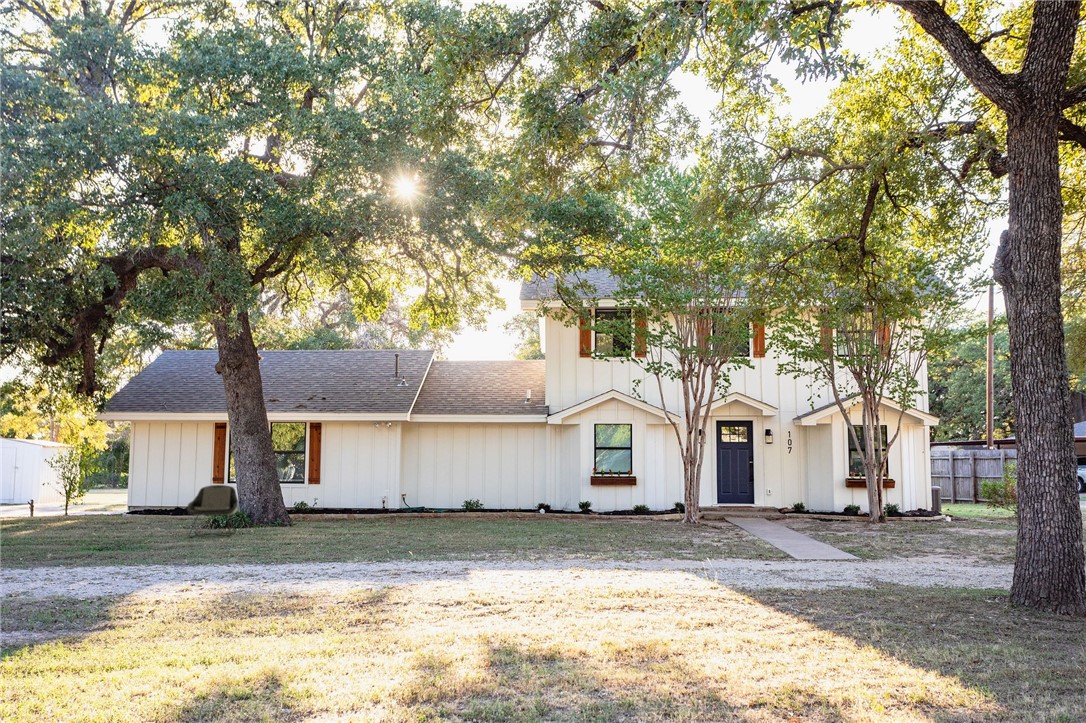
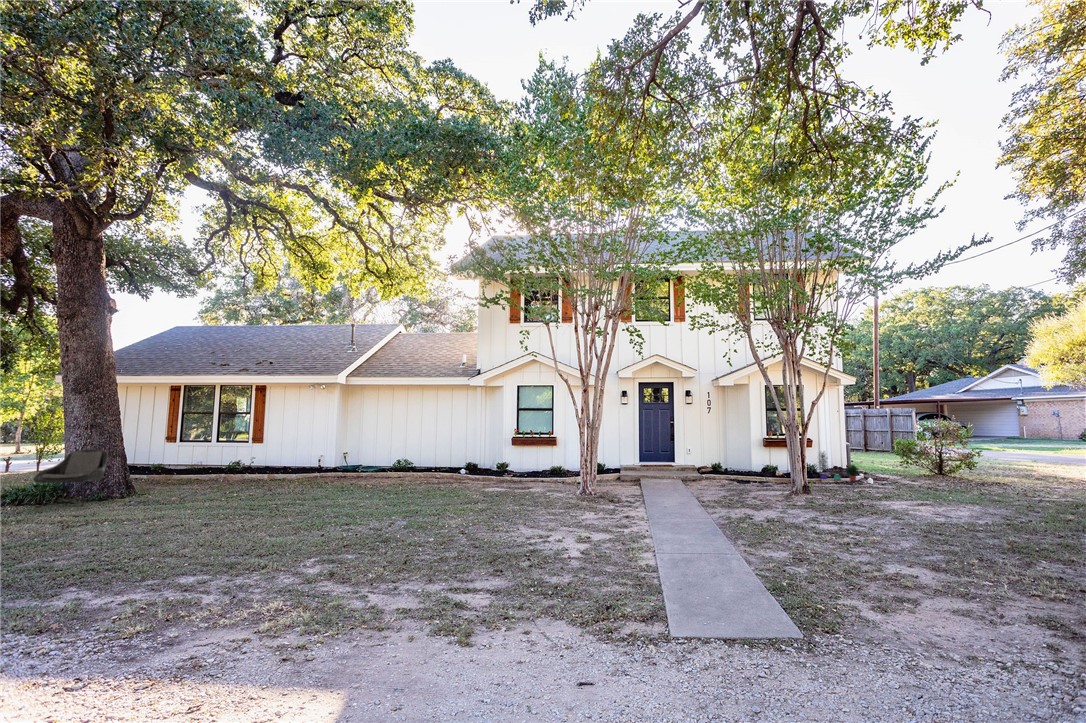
potted plant: none [896,490,937,520] -> present [819,452,858,481]

